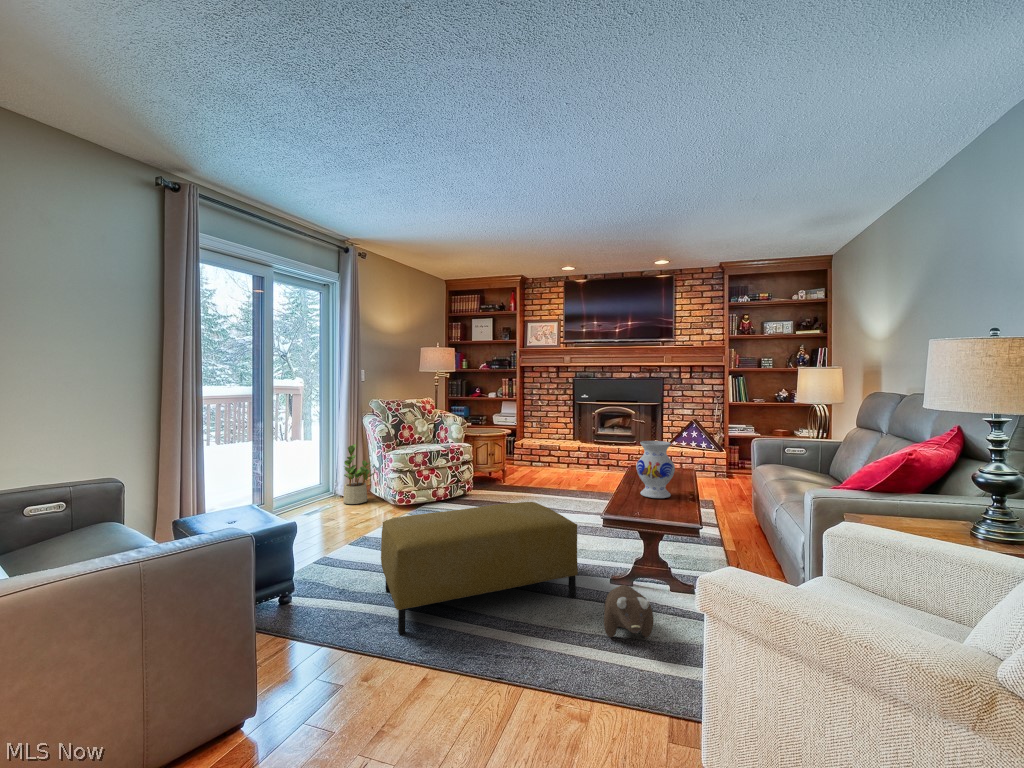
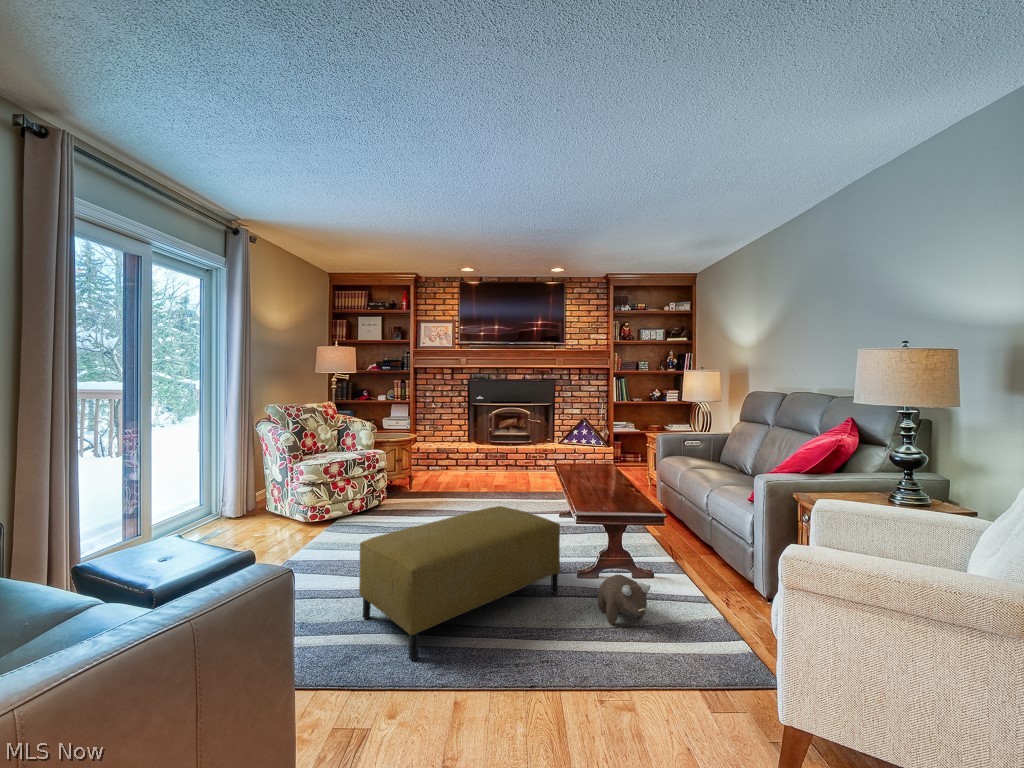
vase: present [636,441,675,498] -> none [590,440,624,492]
potted plant: present [343,444,375,504] -> none [237,458,278,529]

